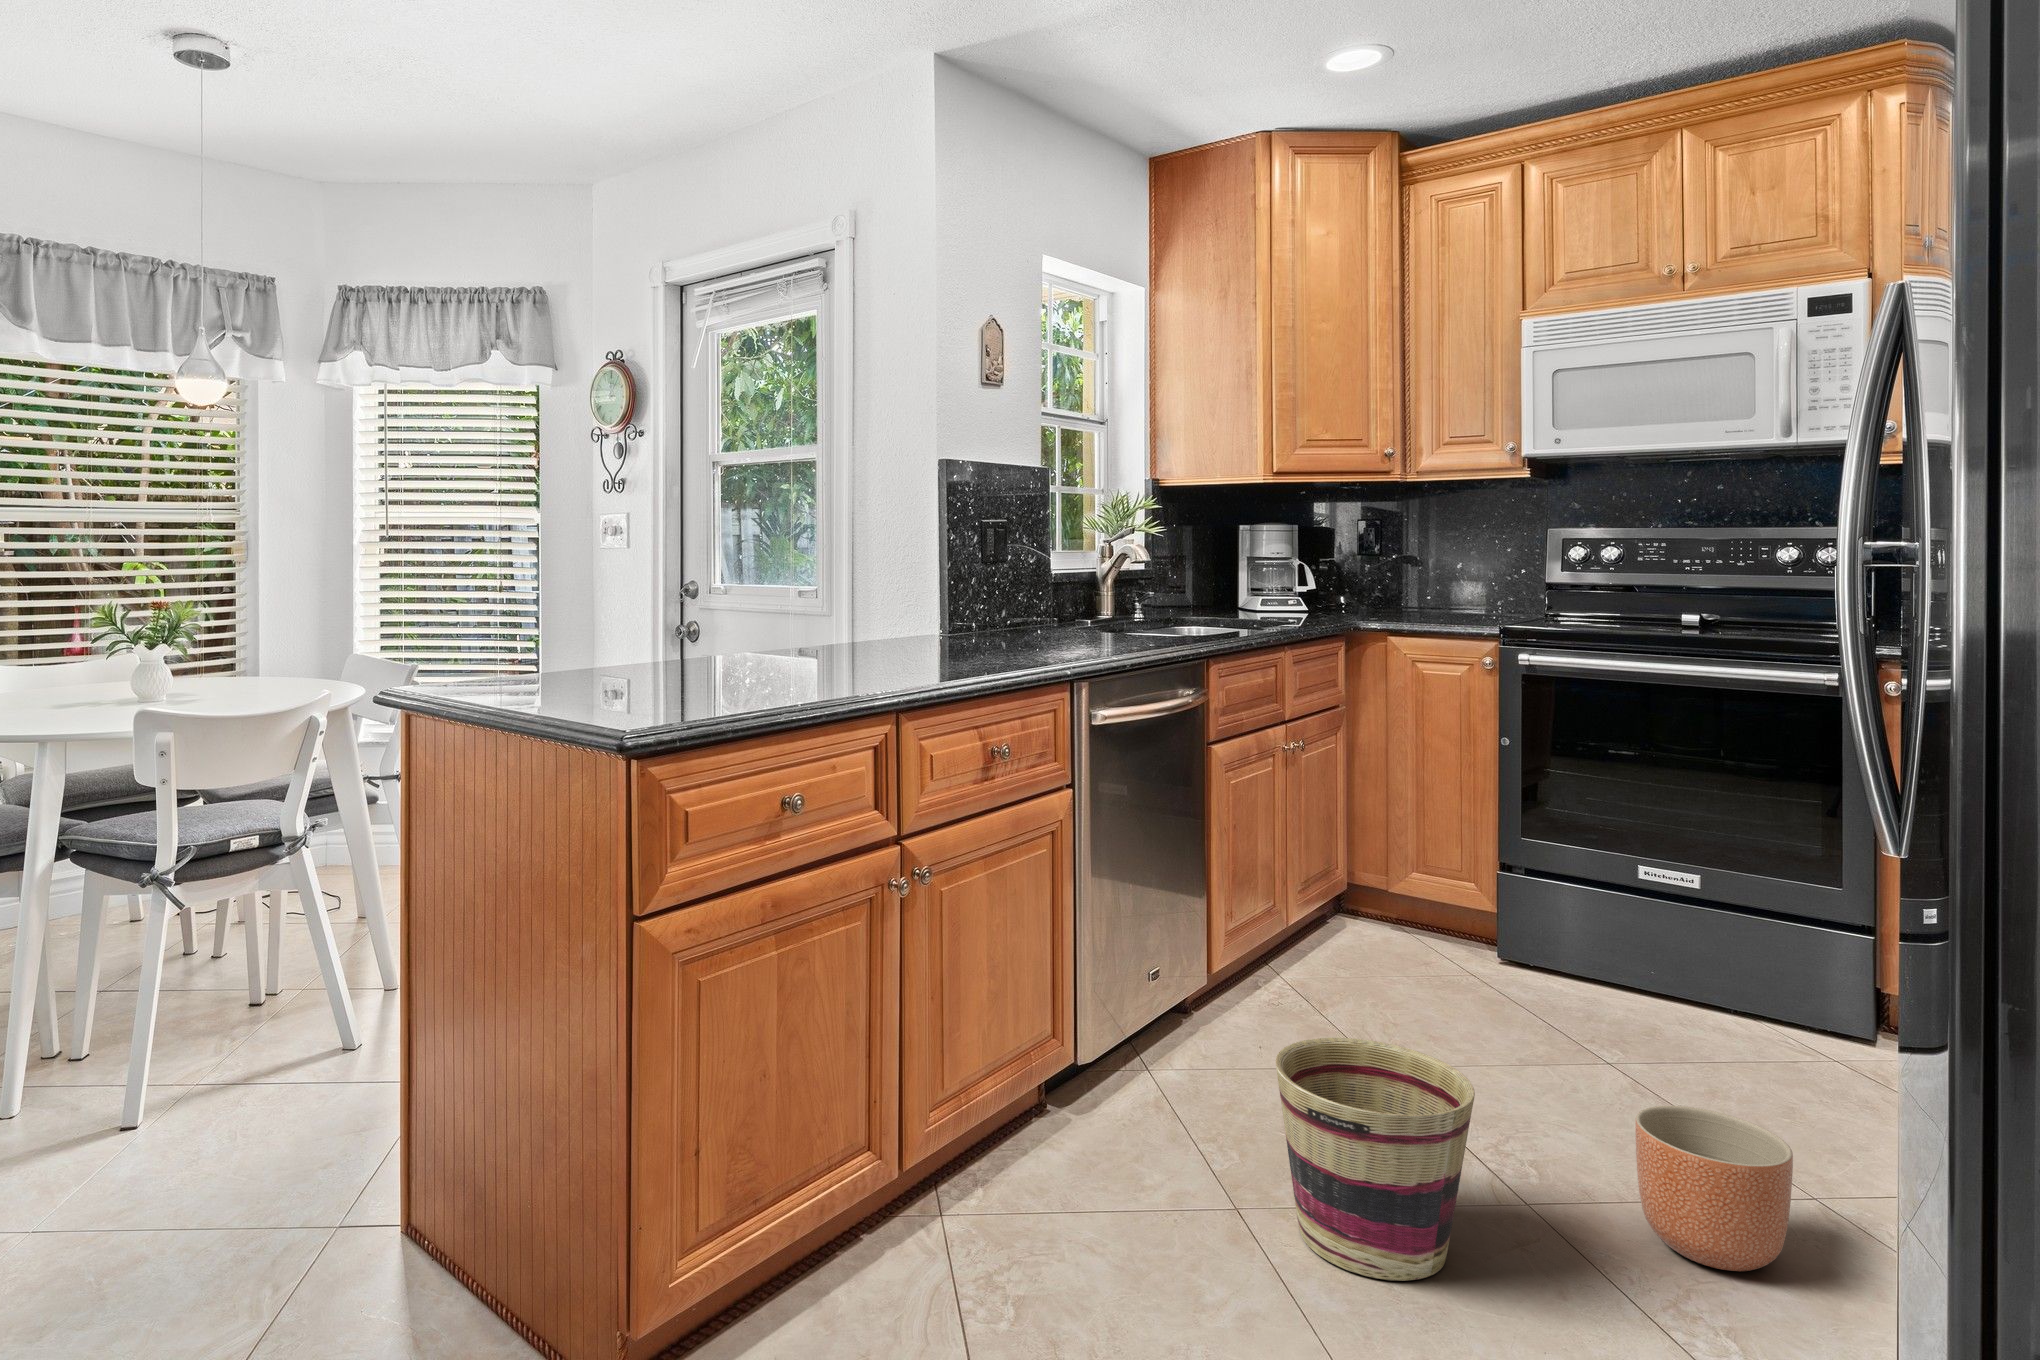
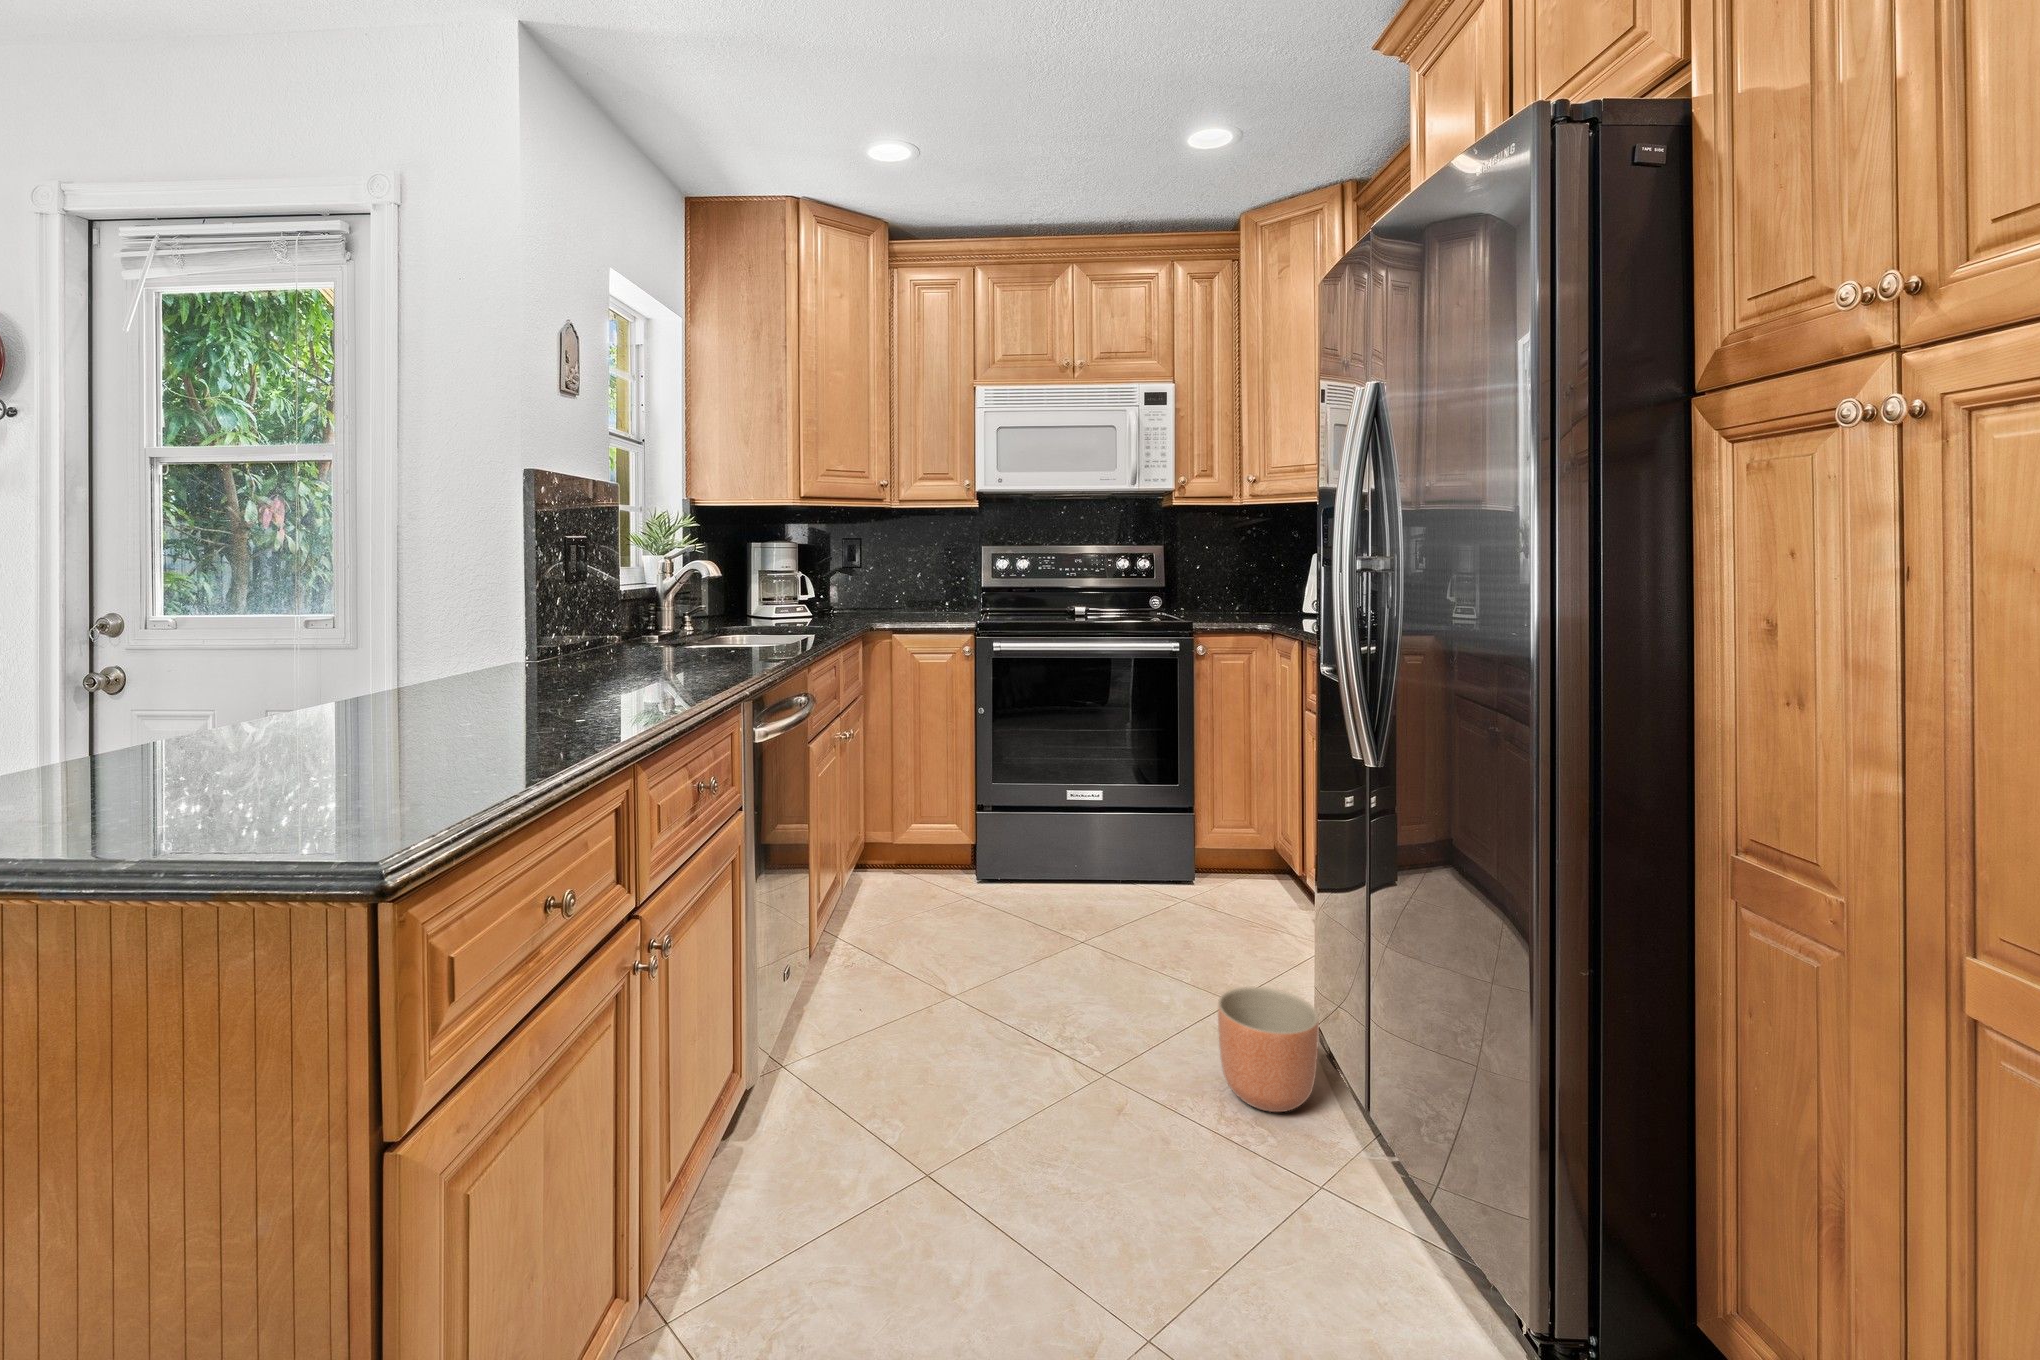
basket: present [1275,1038,1475,1281] -> none [1008,1011,1176,1250]

